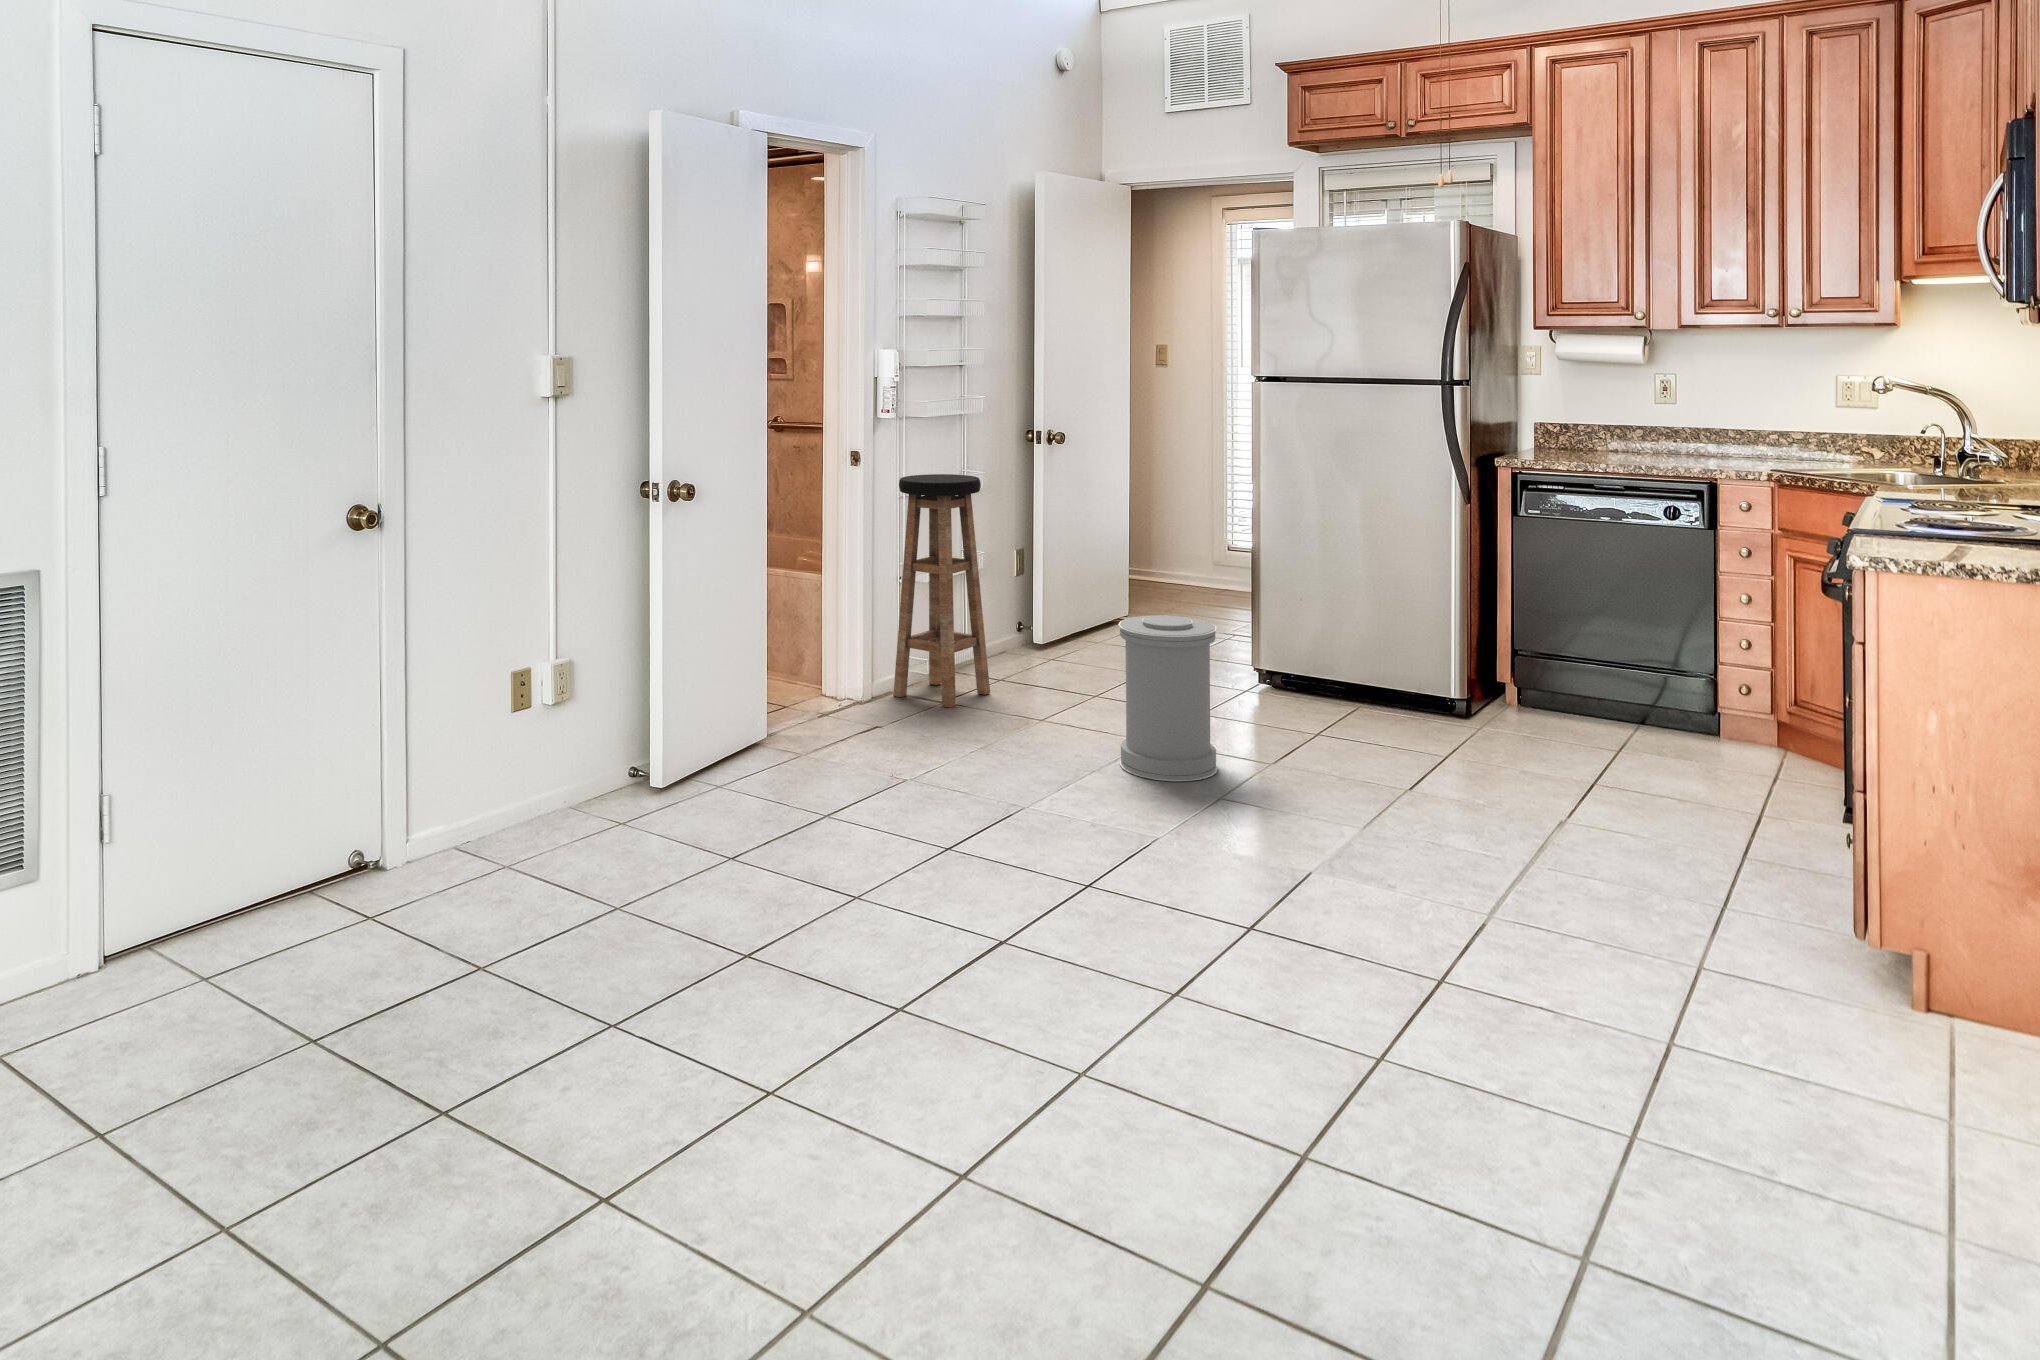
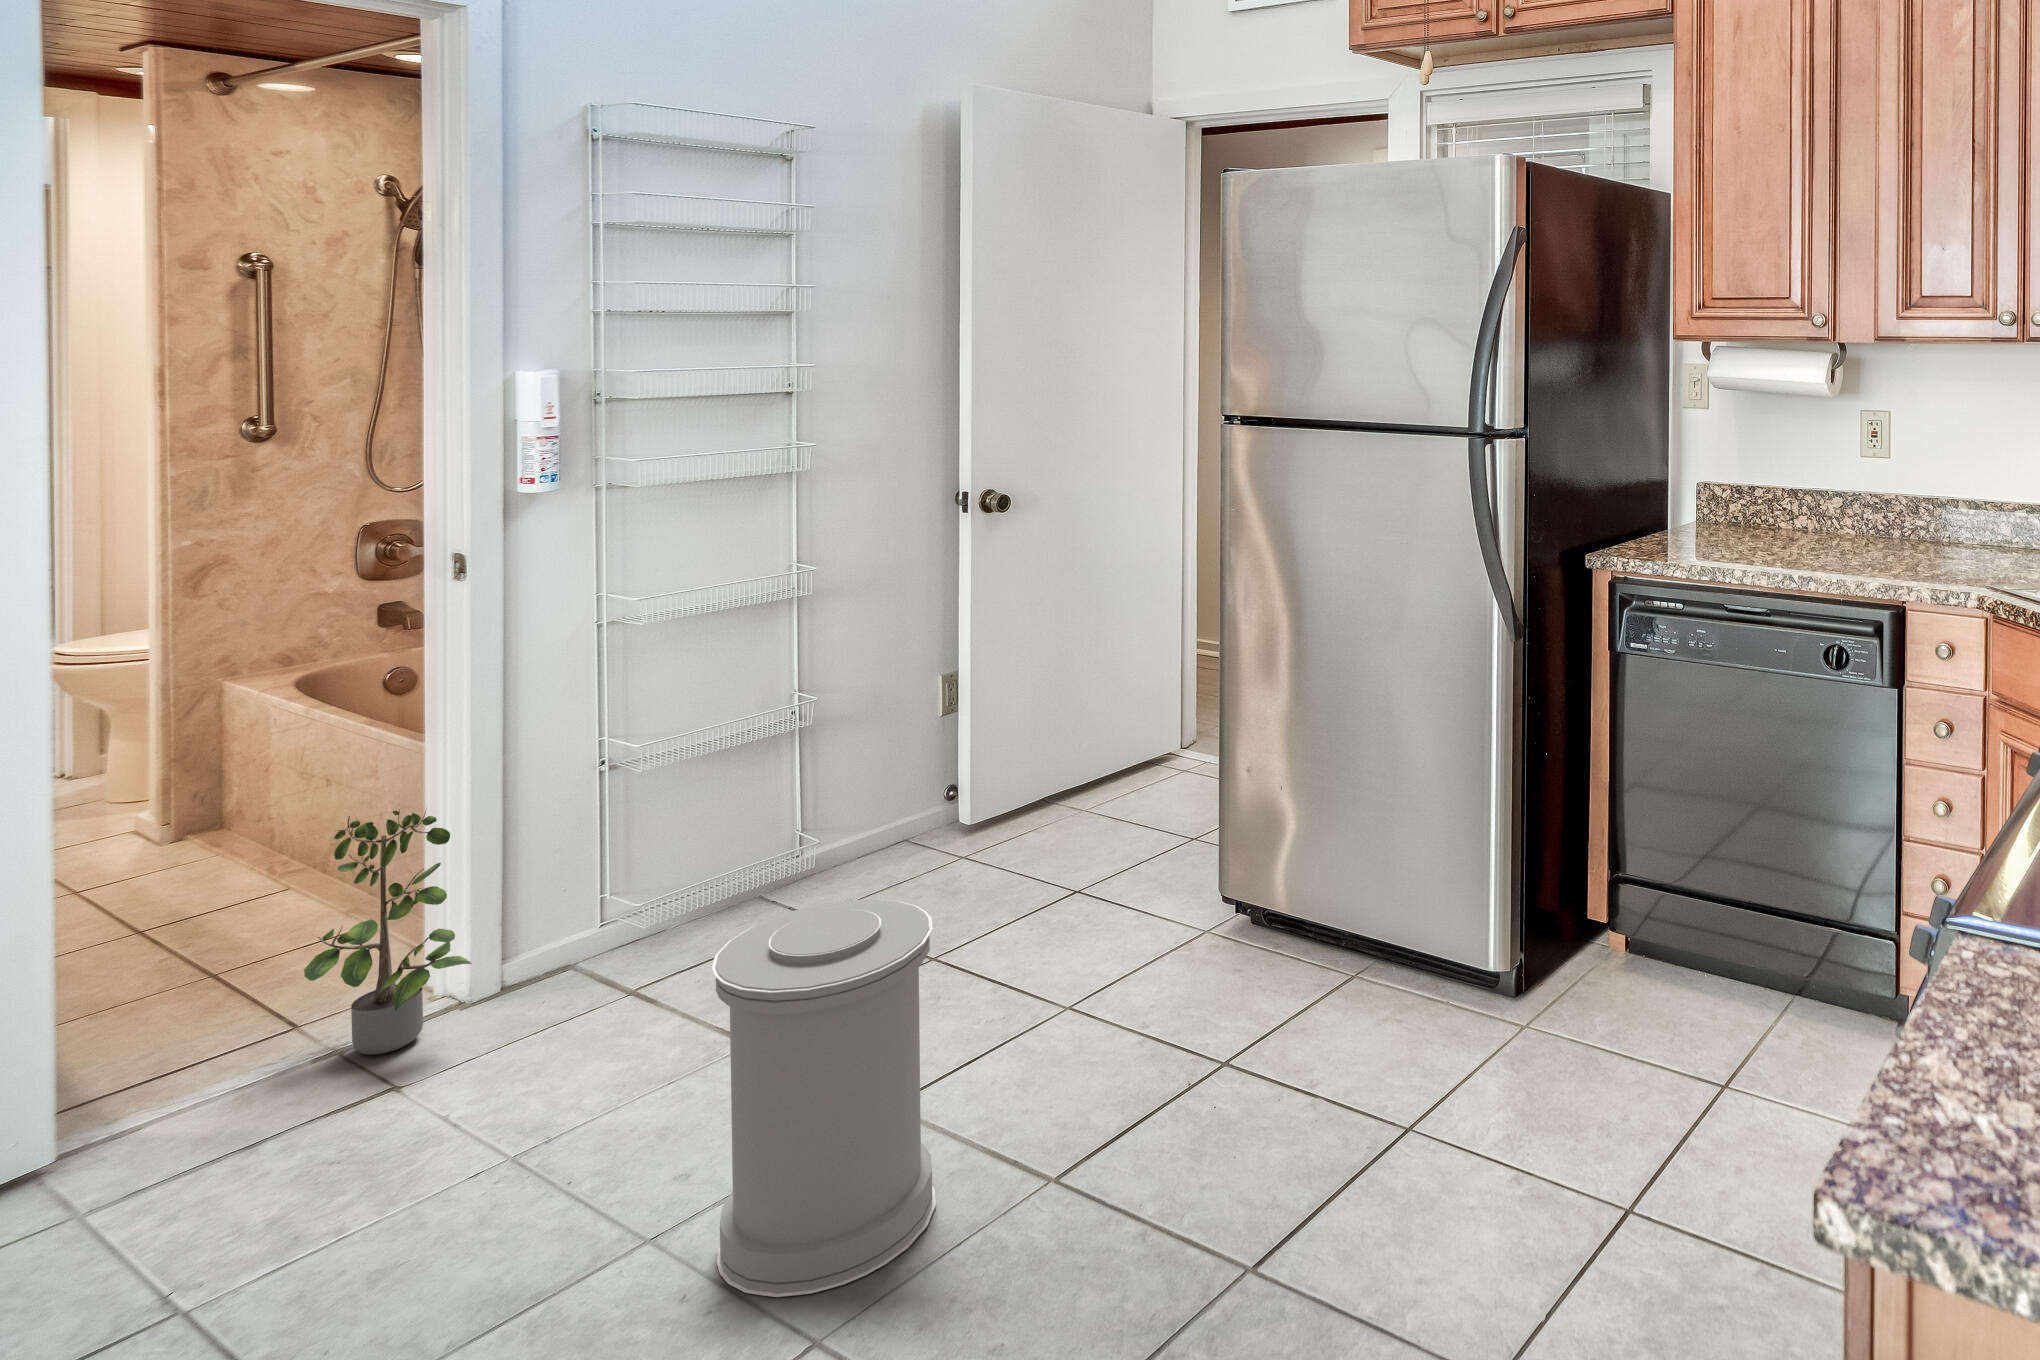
bar stool: present [893,474,990,708] -> none [555,579,750,1020]
potted plant: none [815,585,892,713] -> present [304,808,472,1055]

